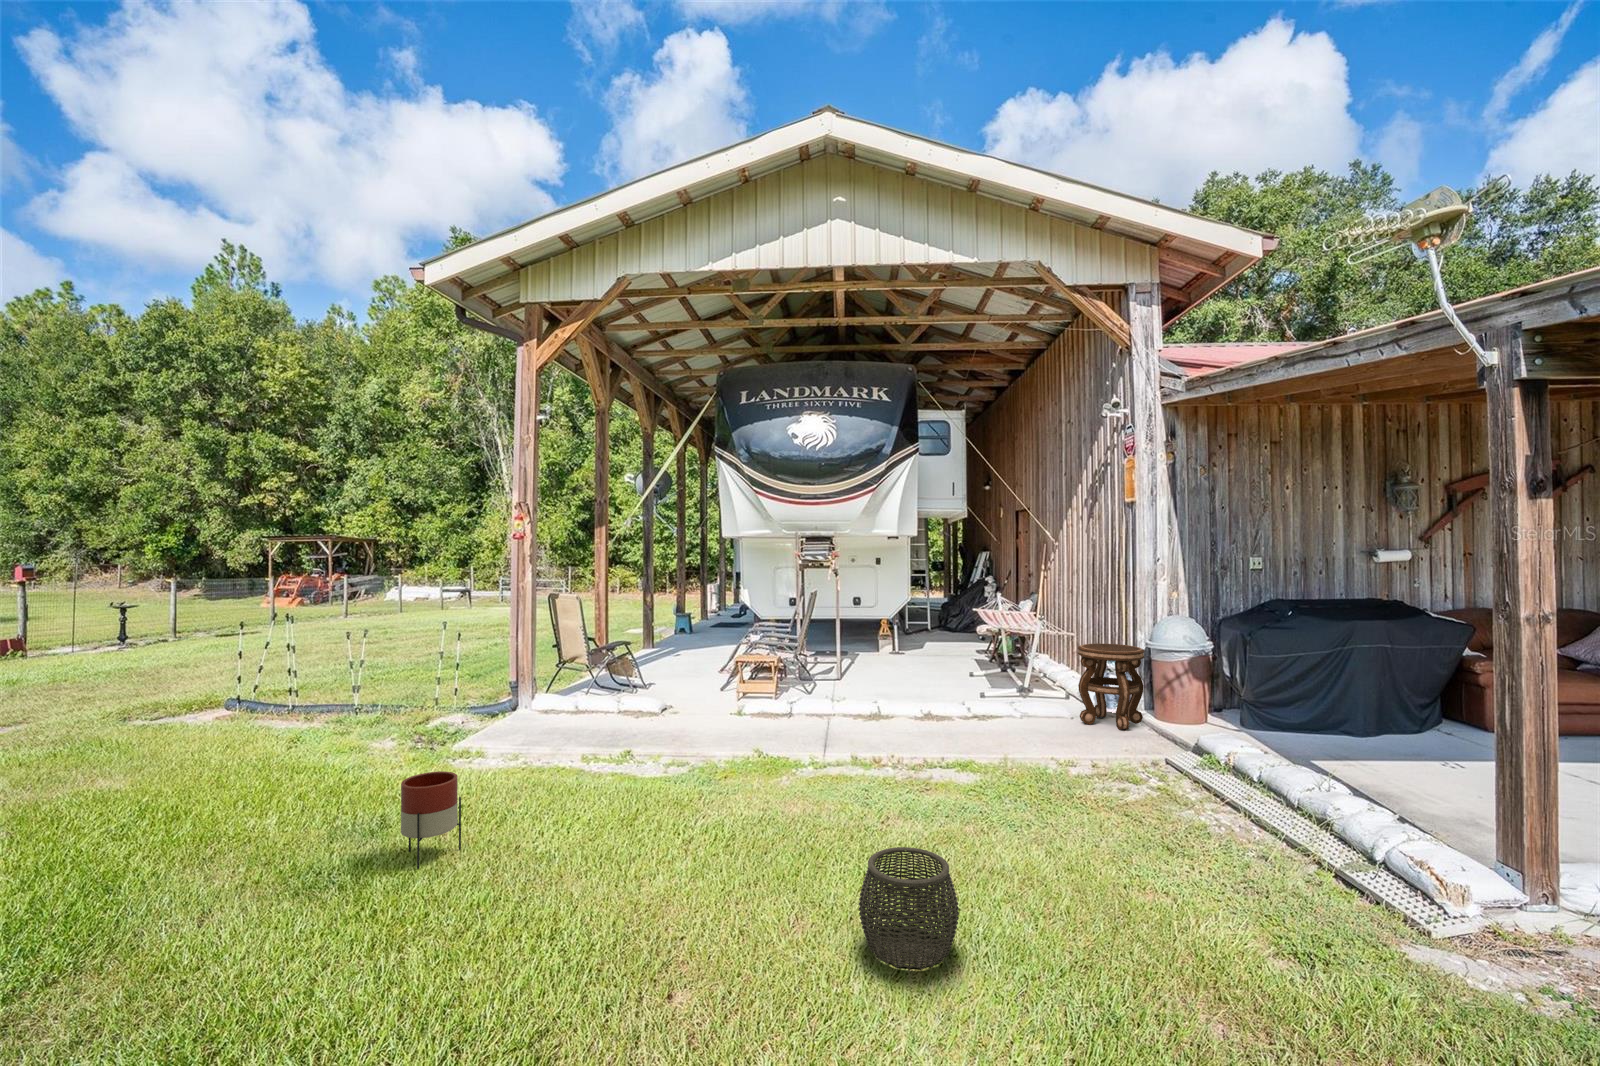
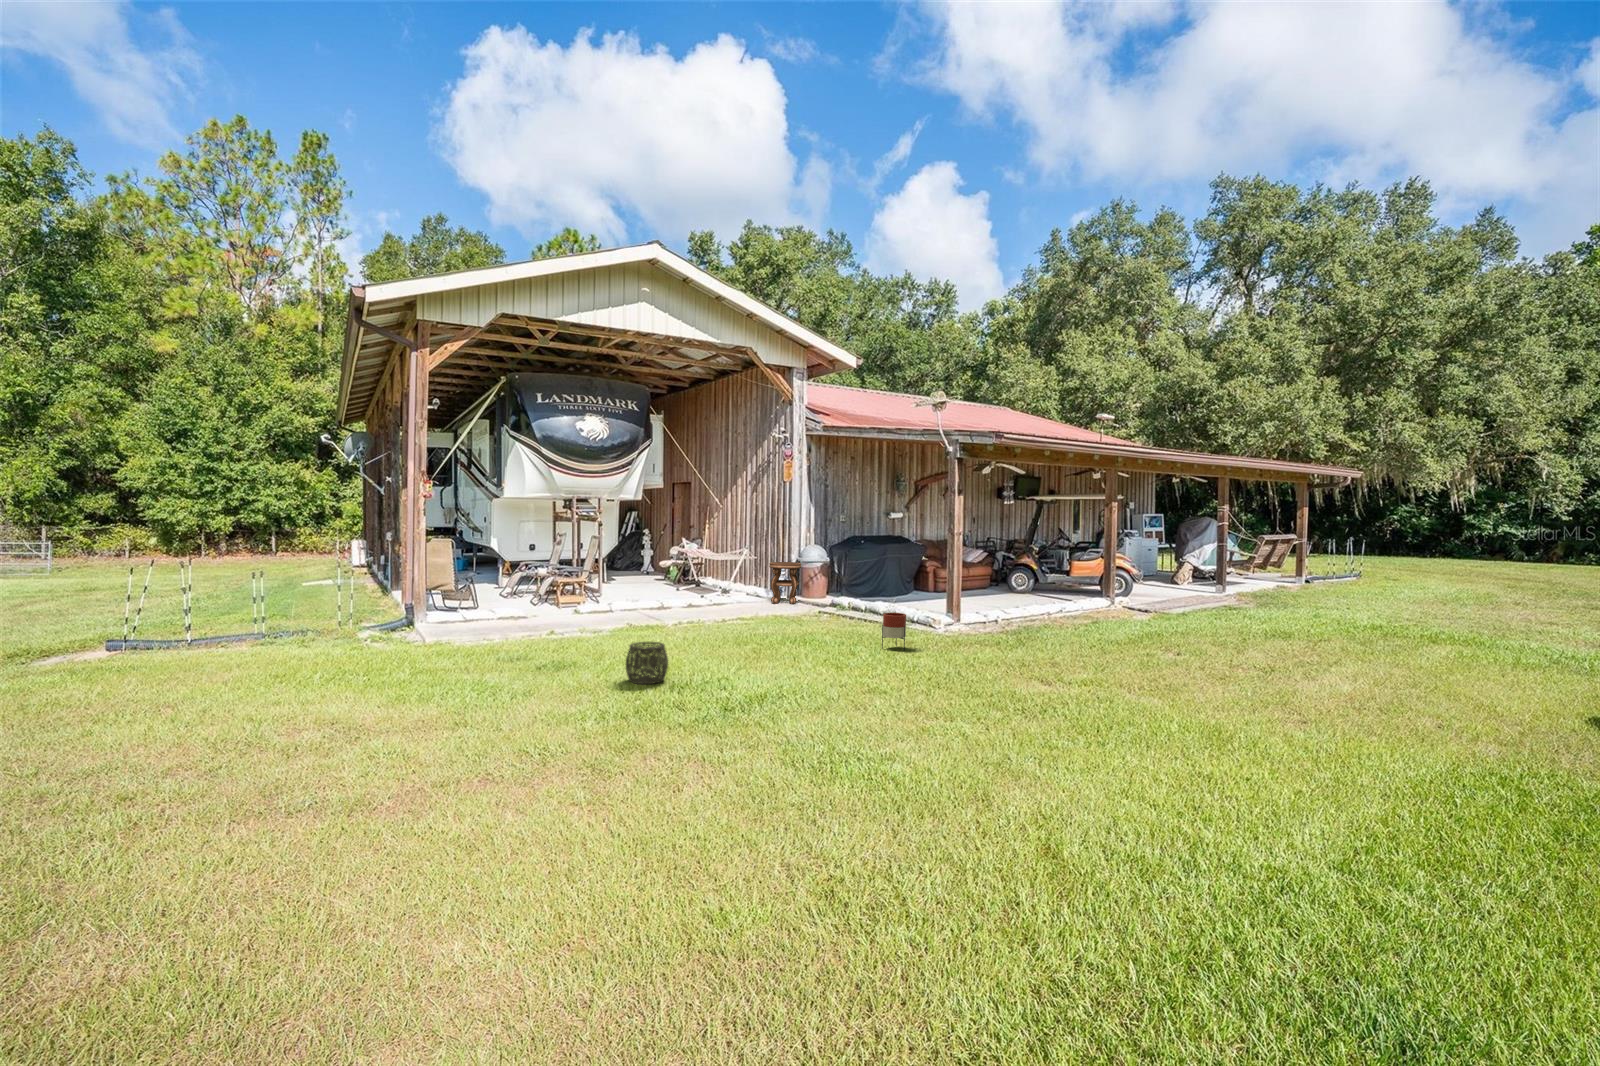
planter: present [401,771,461,869] -> present [882,613,906,650]
woven basket: present [859,847,959,970] -> present [626,642,668,684]

